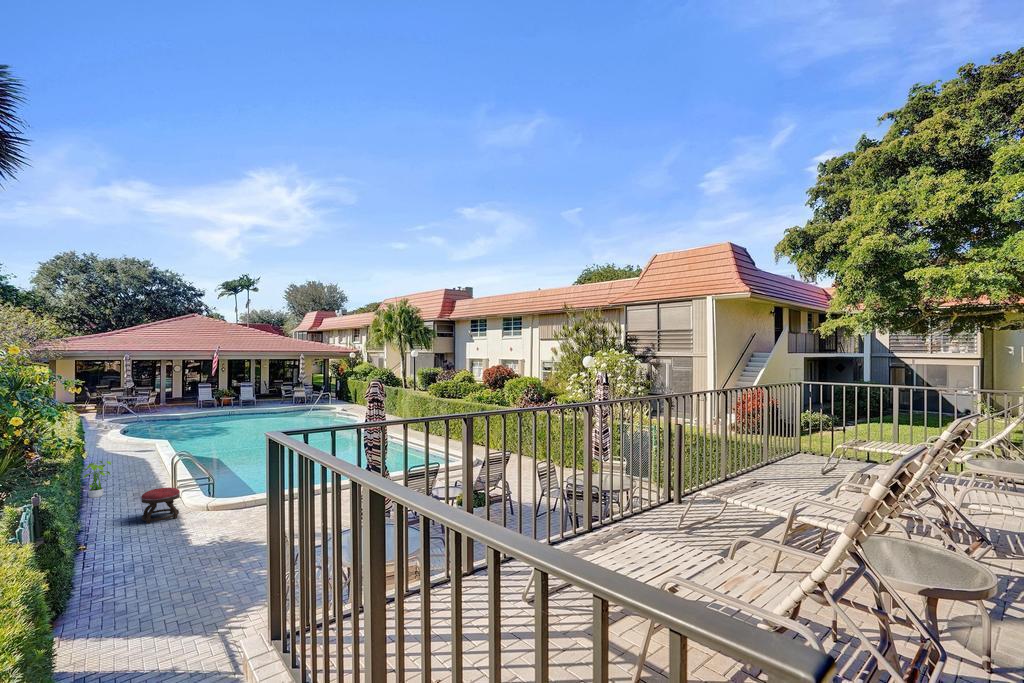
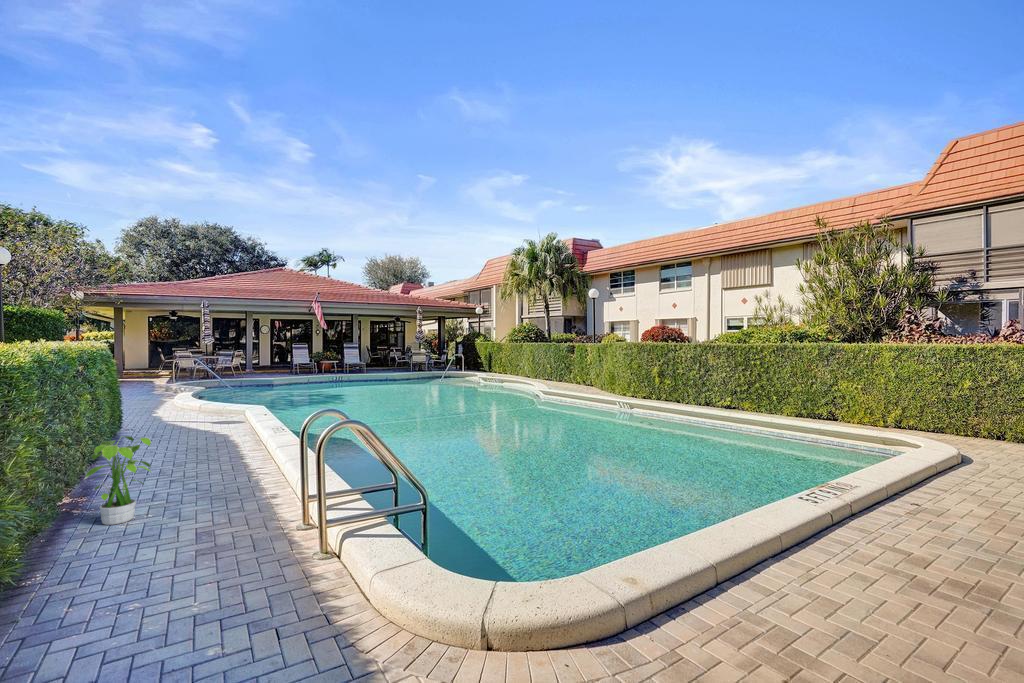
ottoman: present [141,487,180,524] -> none [213,523,329,662]

